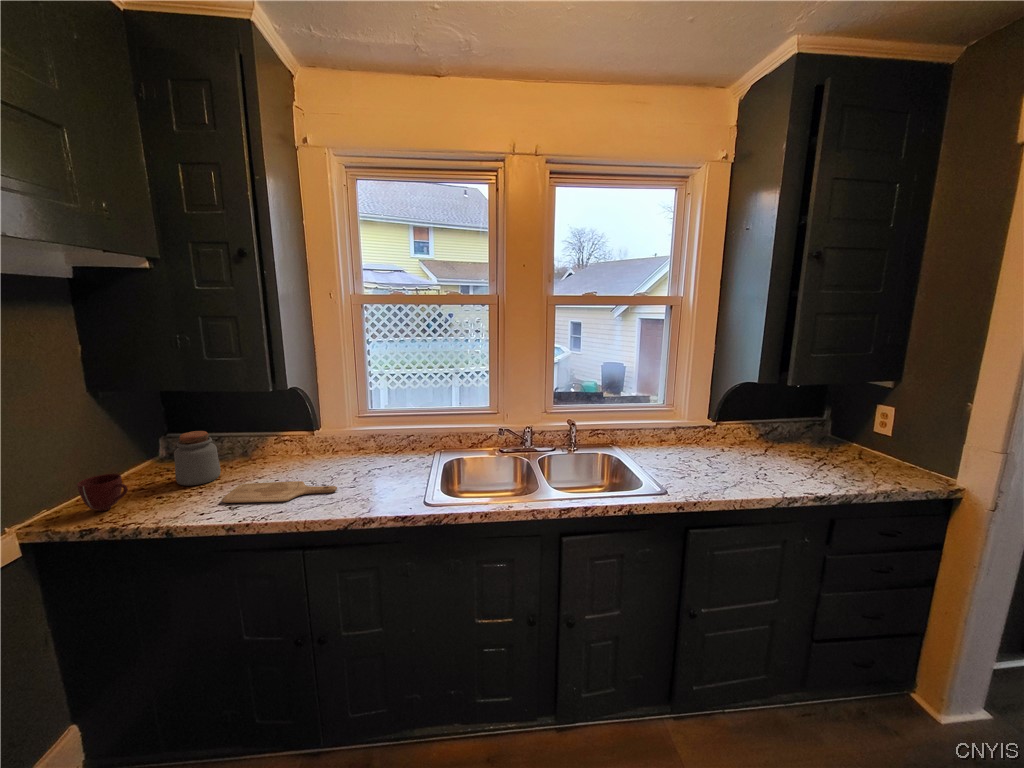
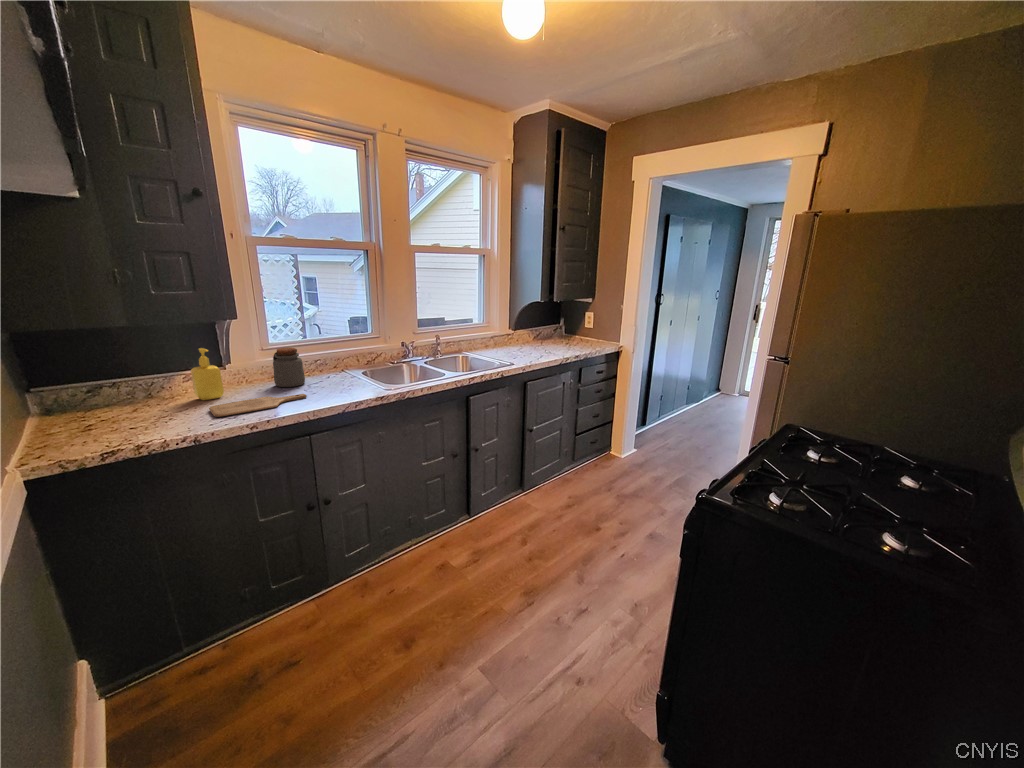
soap dispenser: none [257,415,289,471] -> present [191,348,224,400]
jar: present [174,431,221,486] -> present [273,348,305,387]
mug: present [77,474,128,511] -> none [59,408,120,444]

